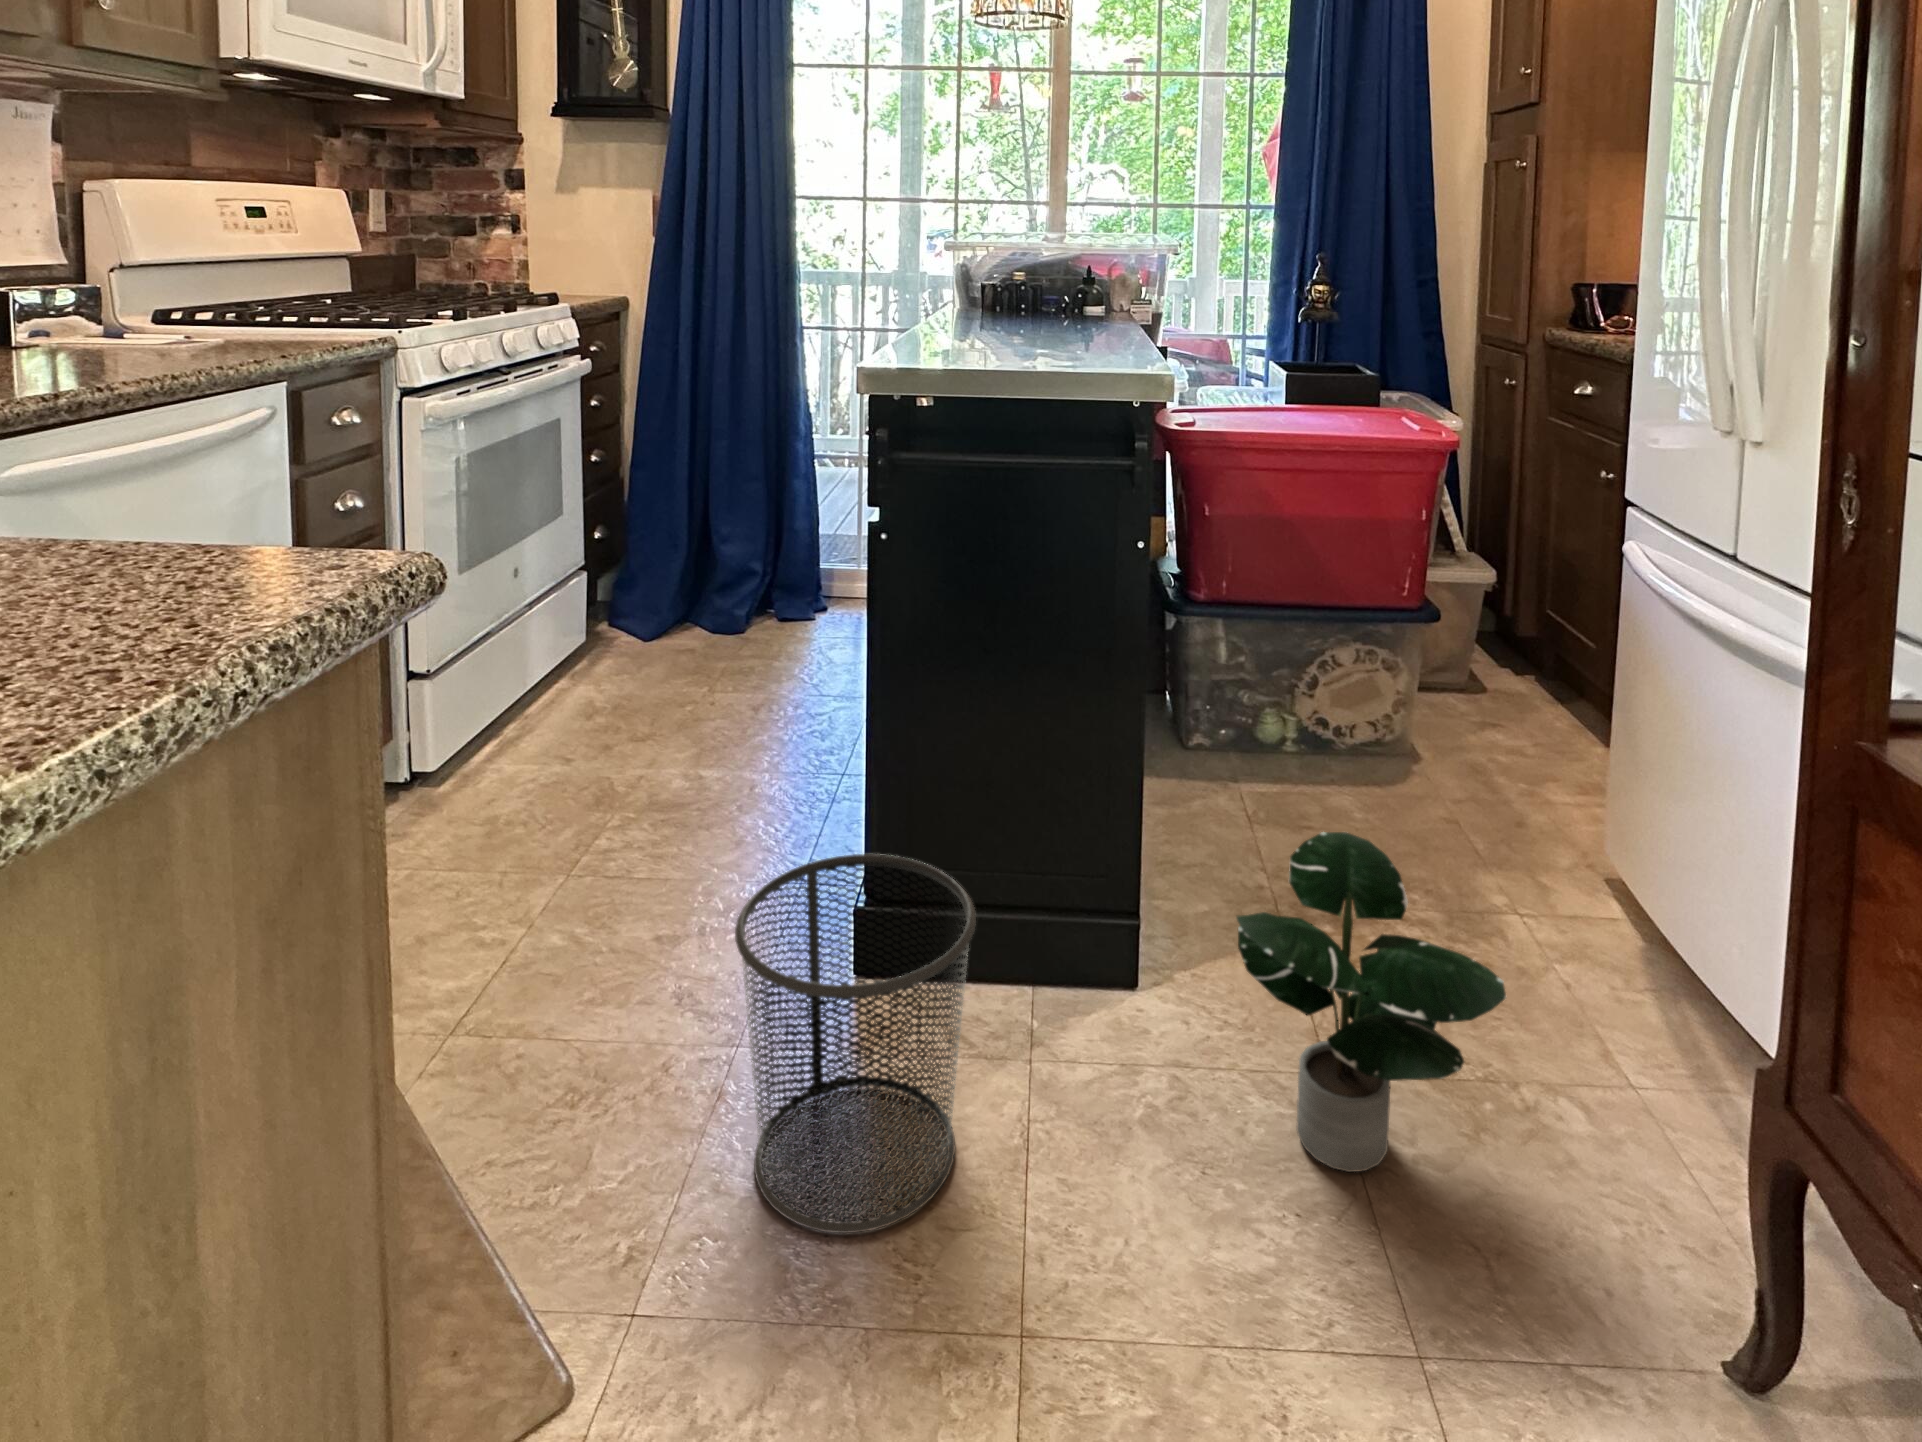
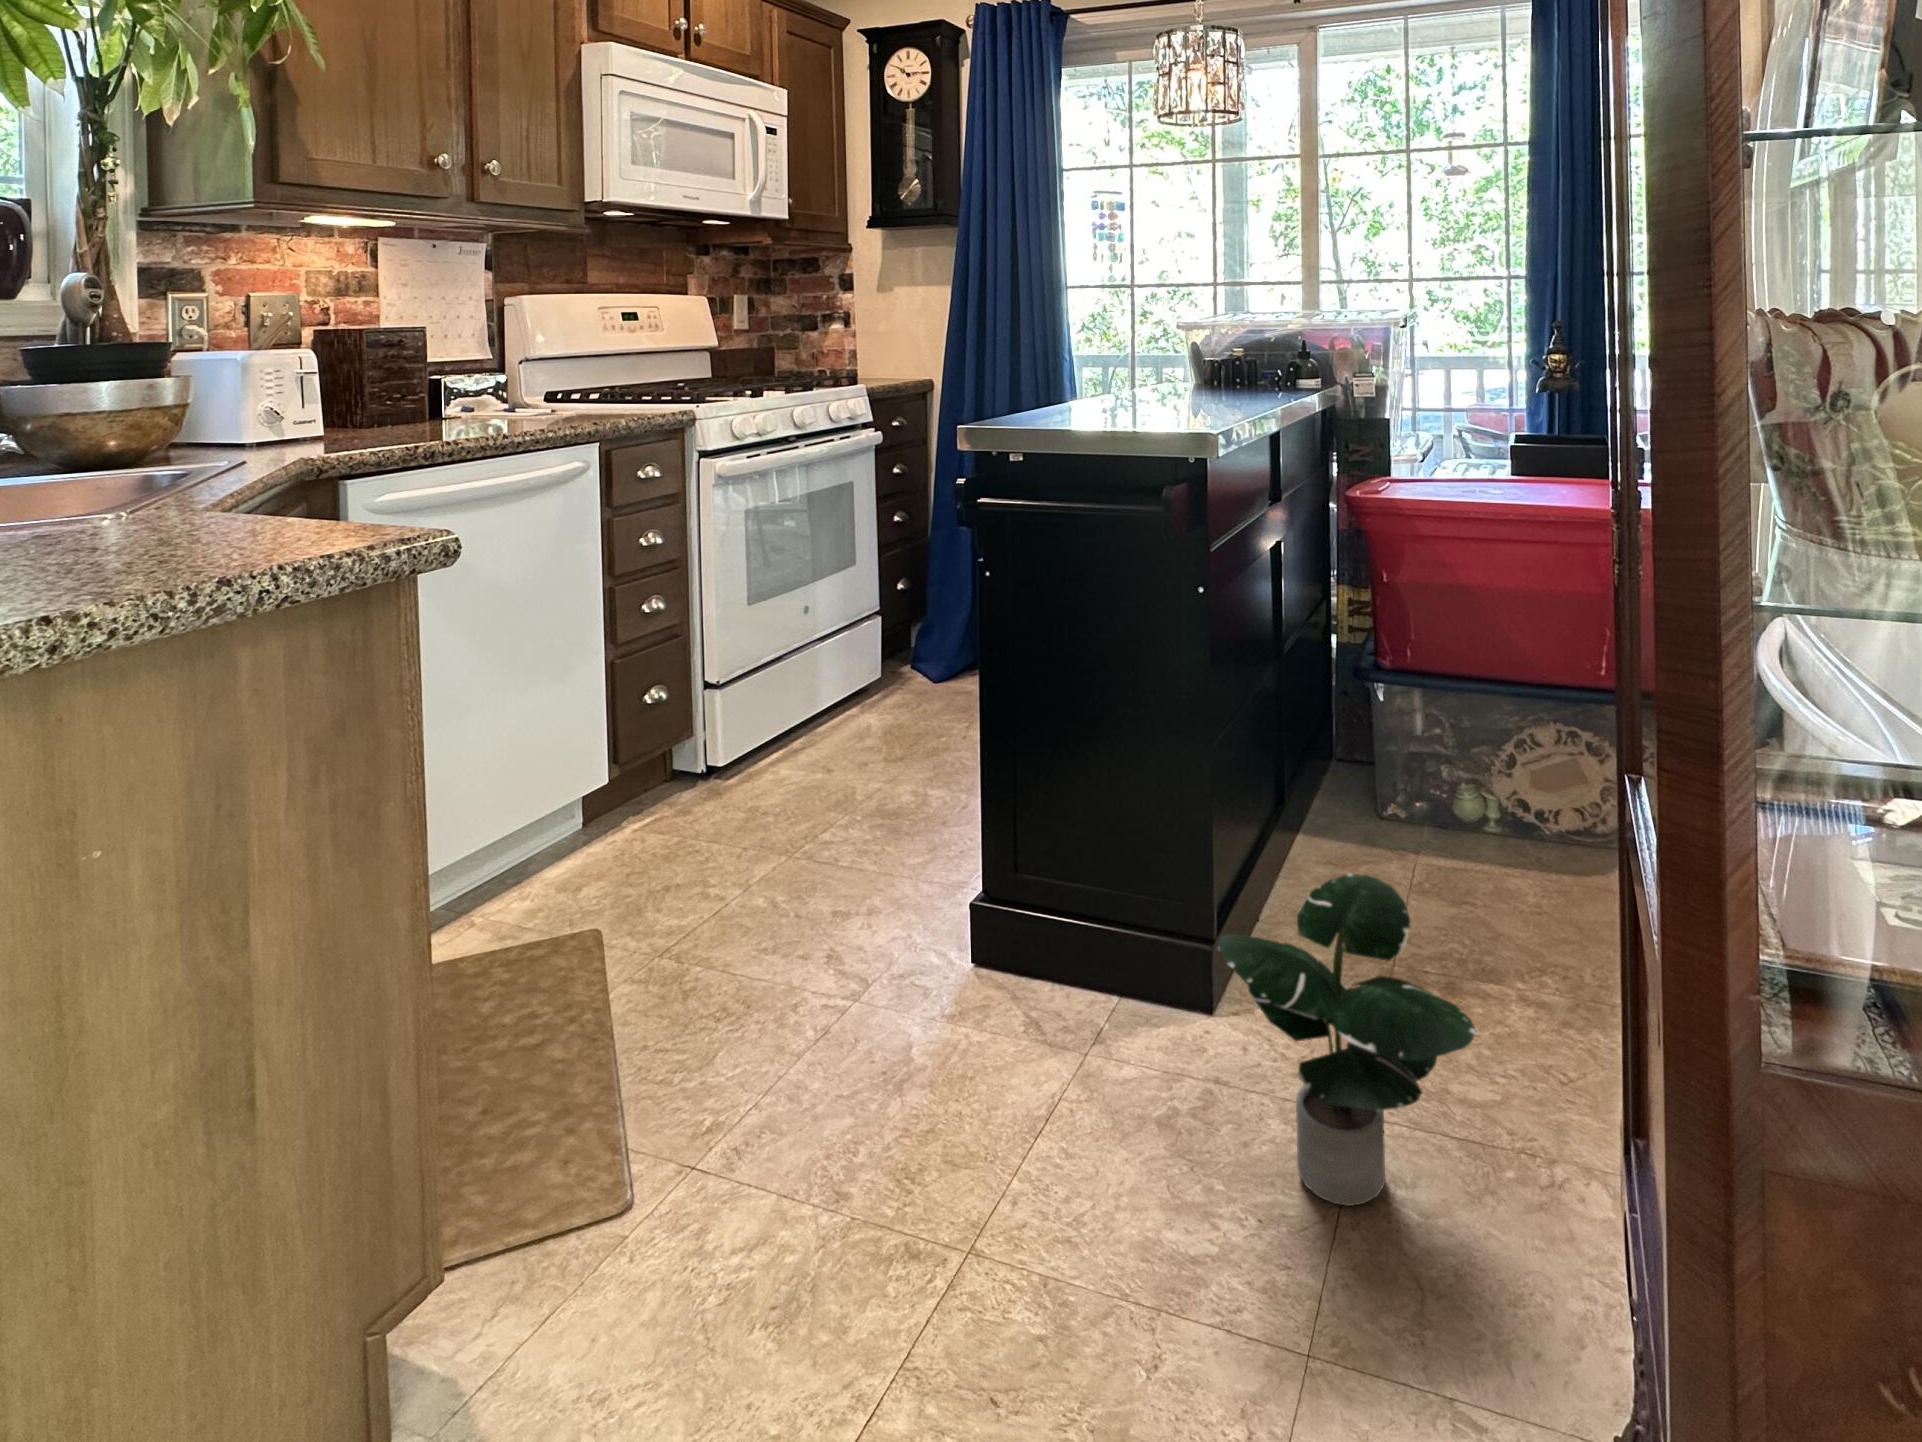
waste bin: present [735,854,976,1233] -> none [799,843,1002,1160]

